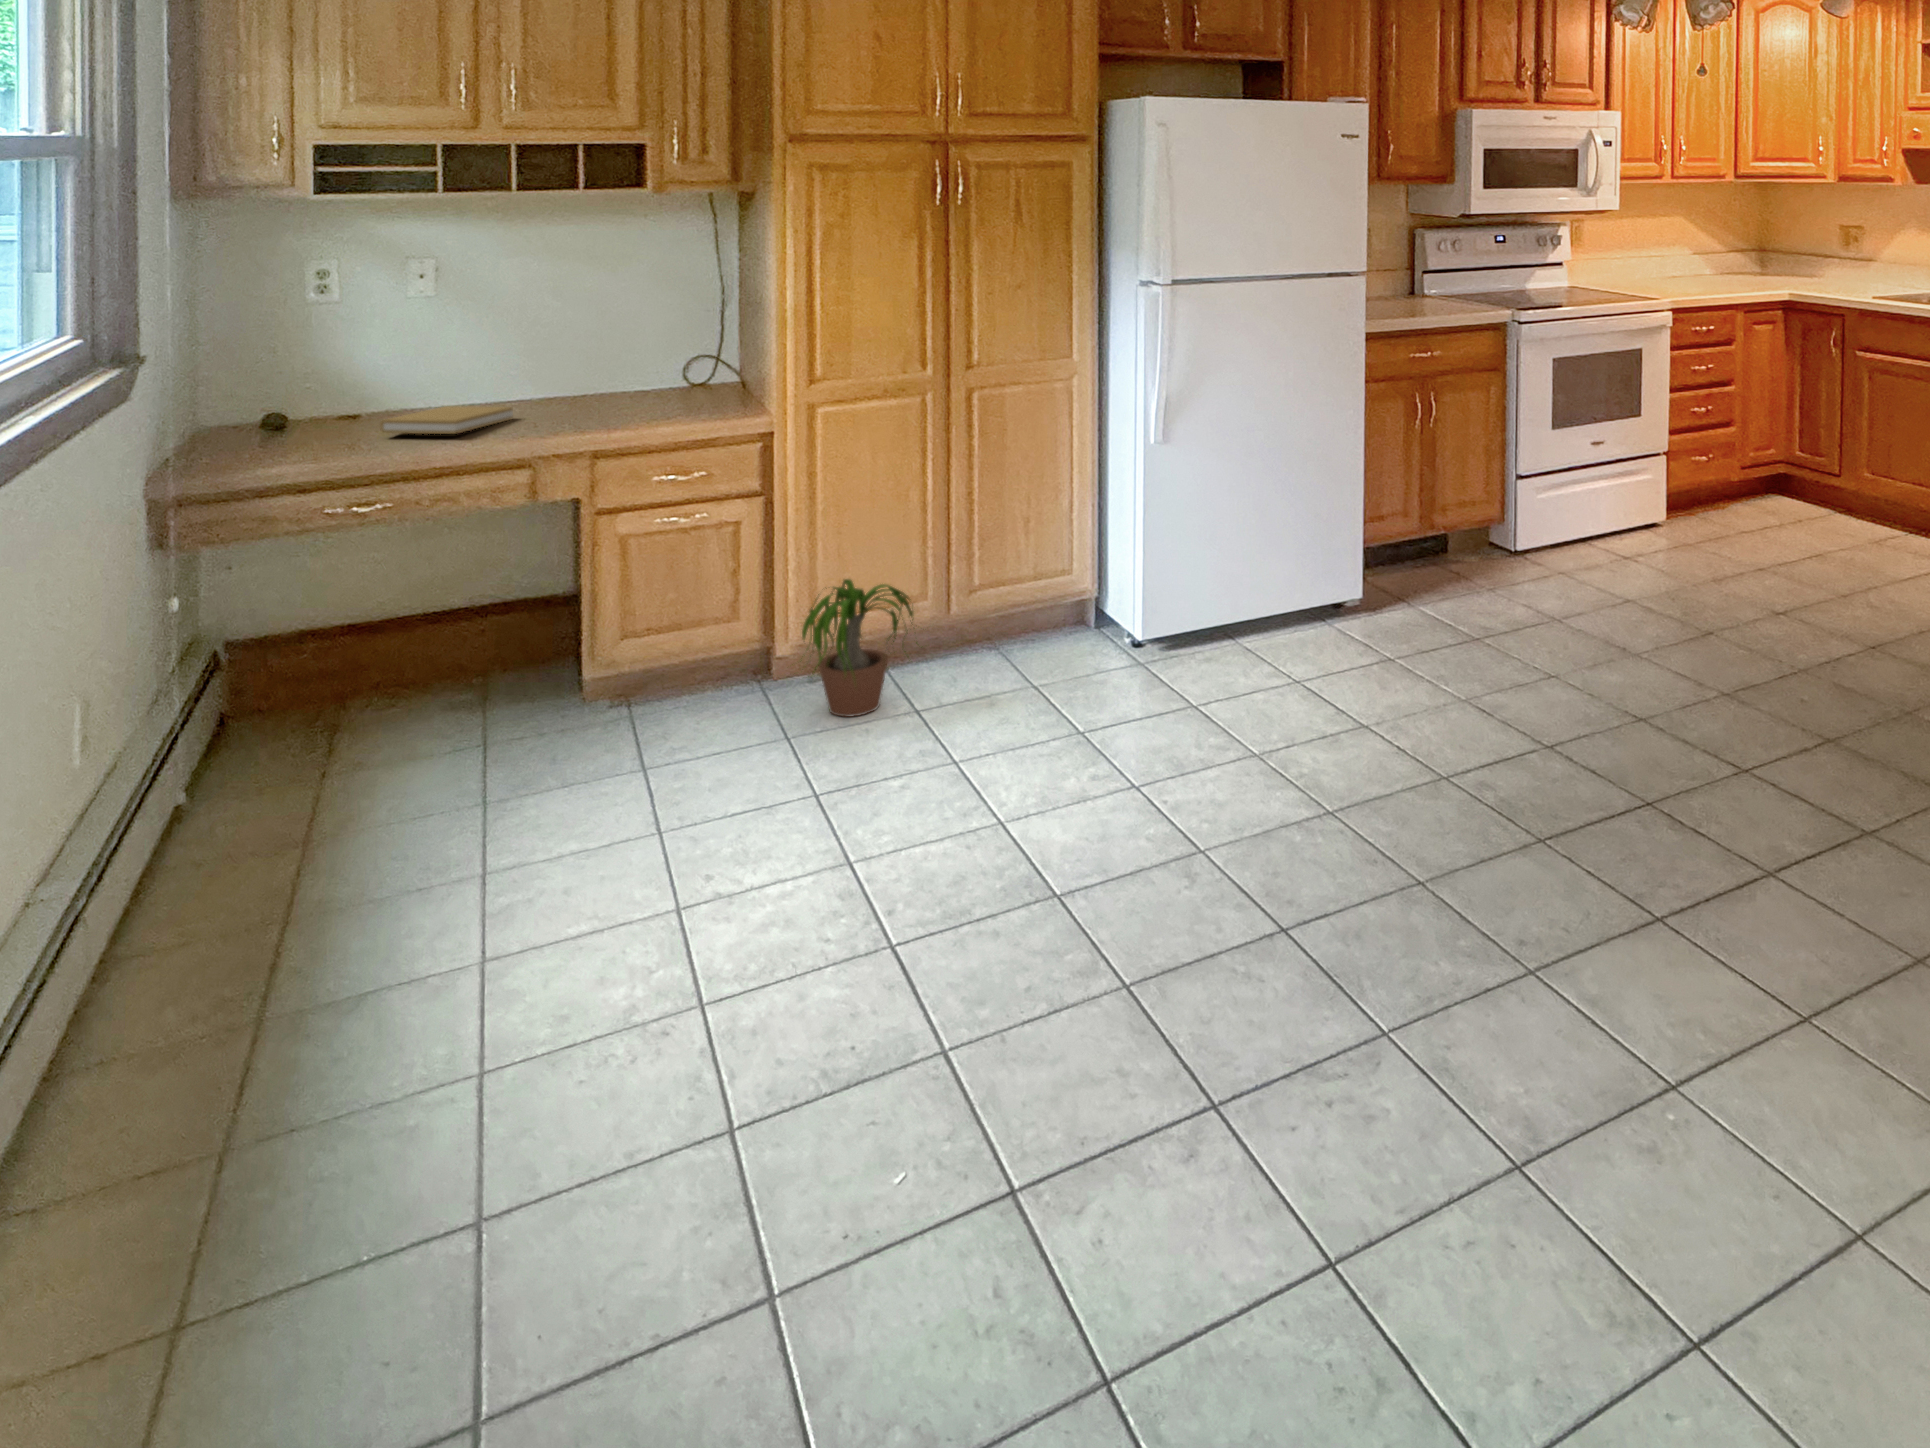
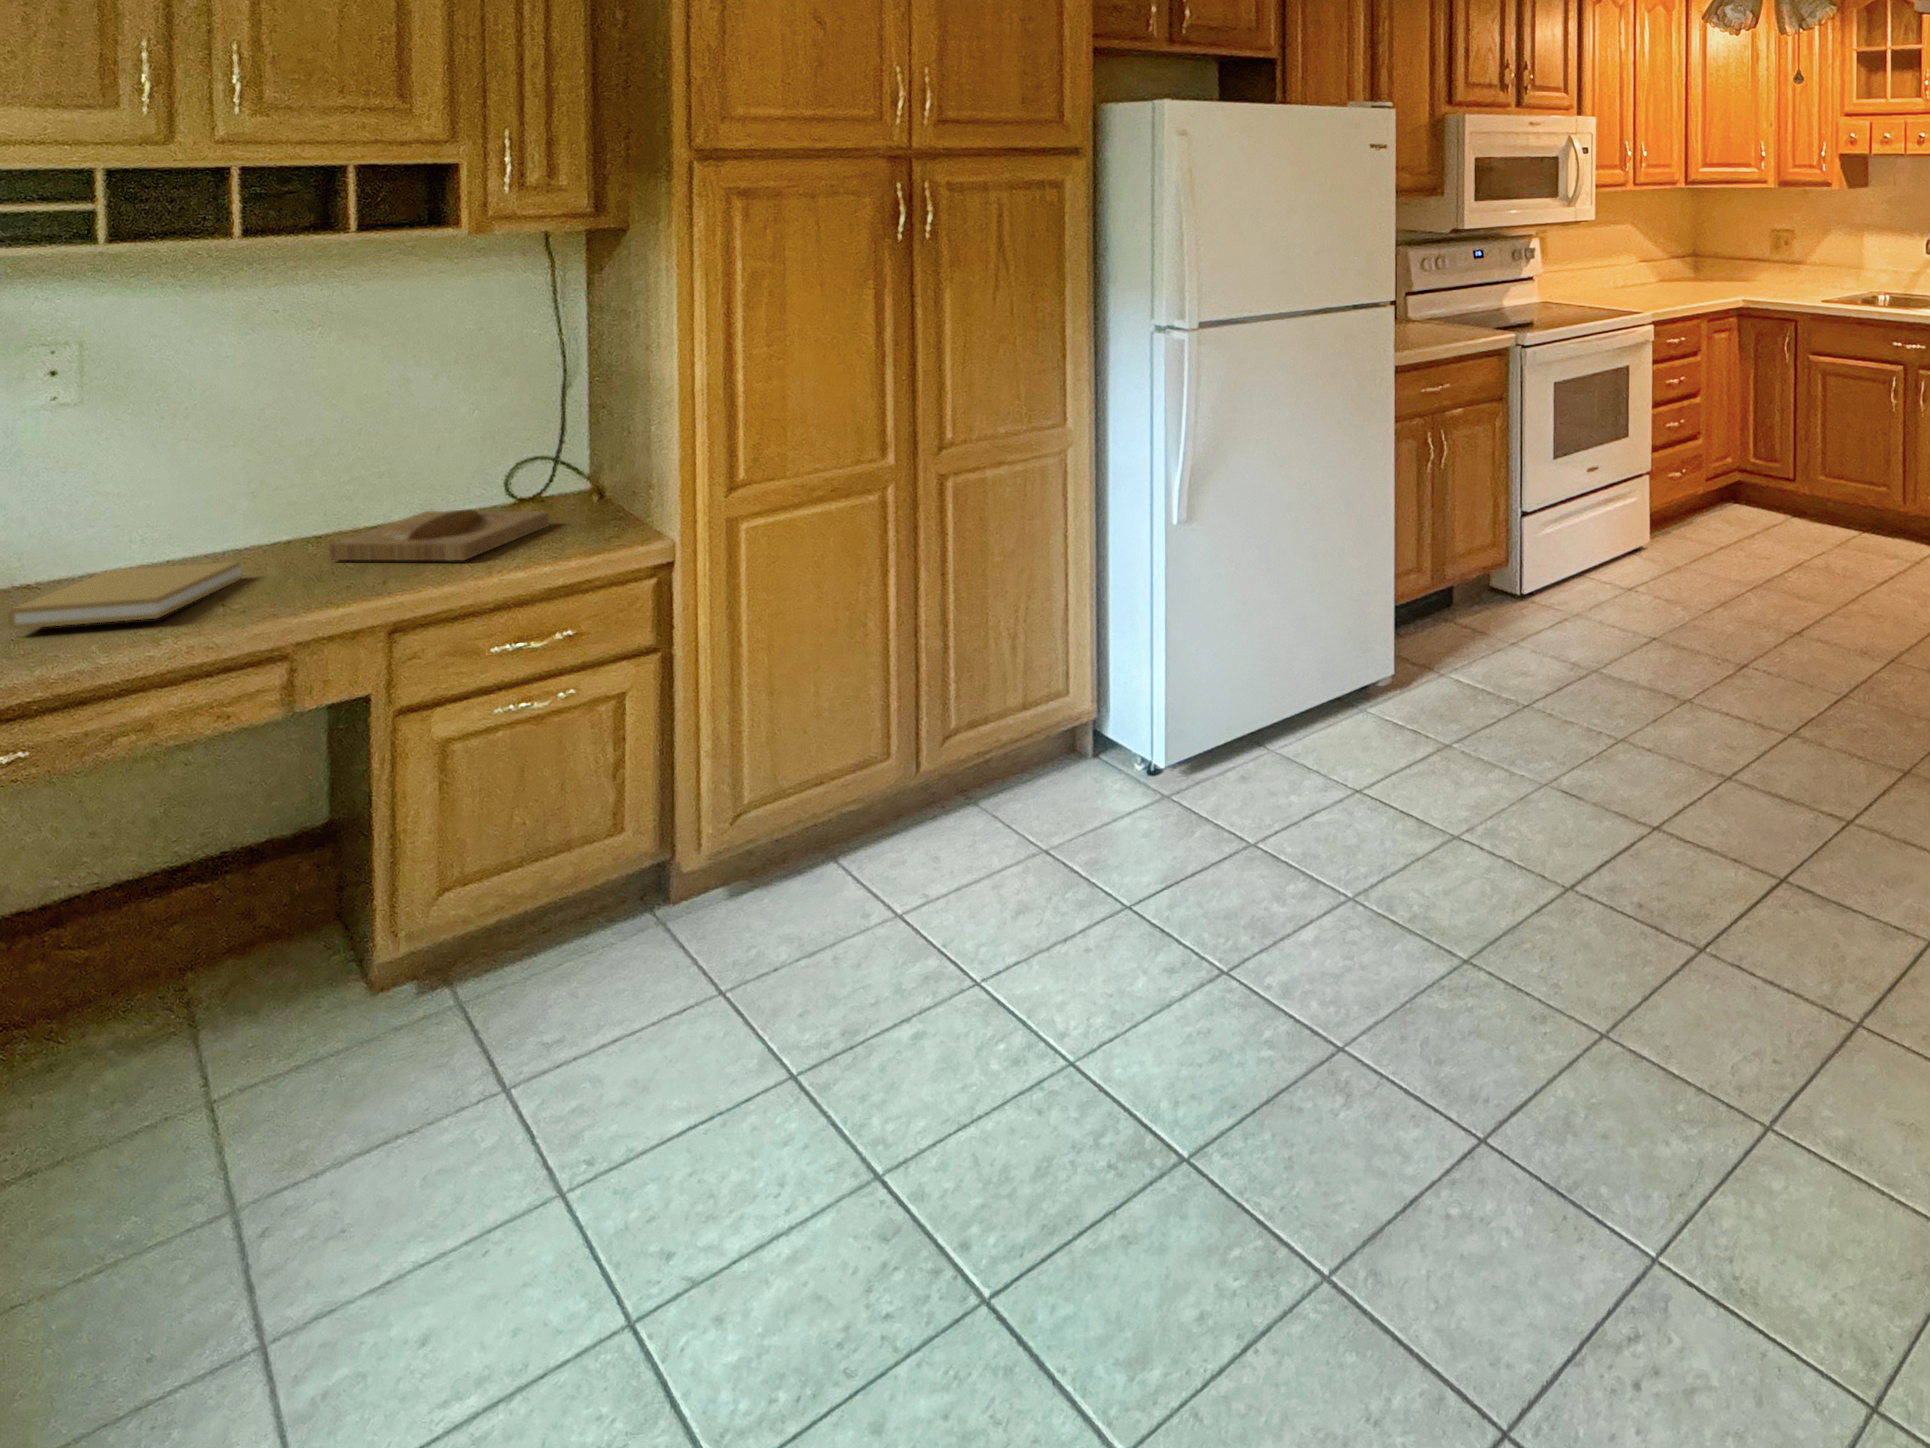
tray: none [565,387,702,418] -> present [330,510,550,560]
potted plant: present [802,579,917,717] -> none [742,749,937,940]

